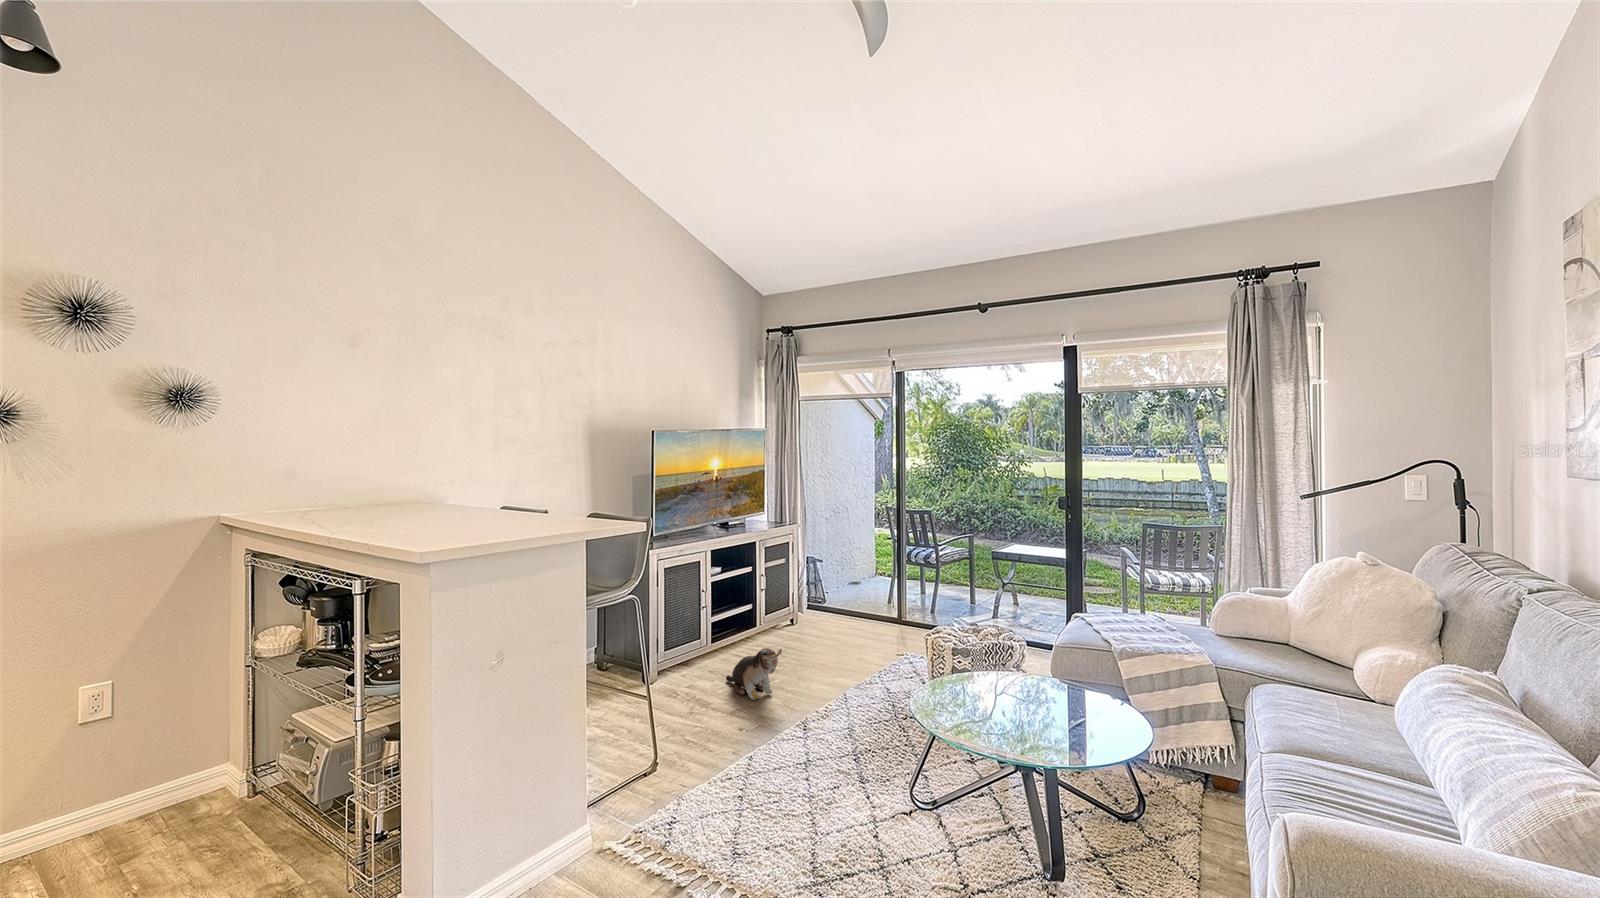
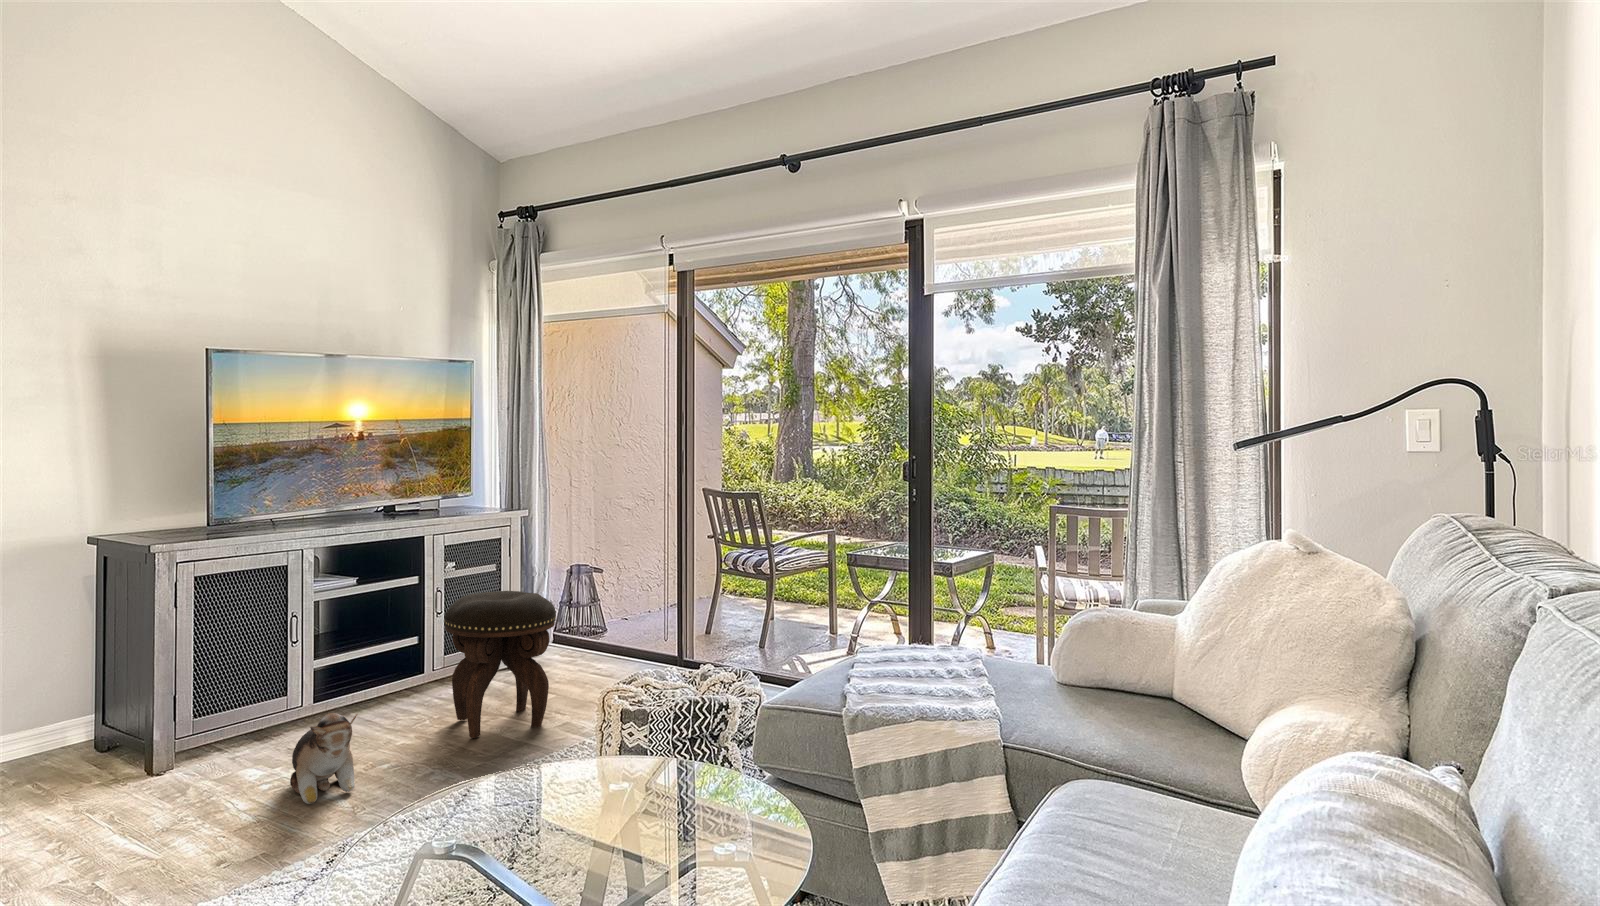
footstool: none [786,576,850,666] -> present [444,591,556,738]

